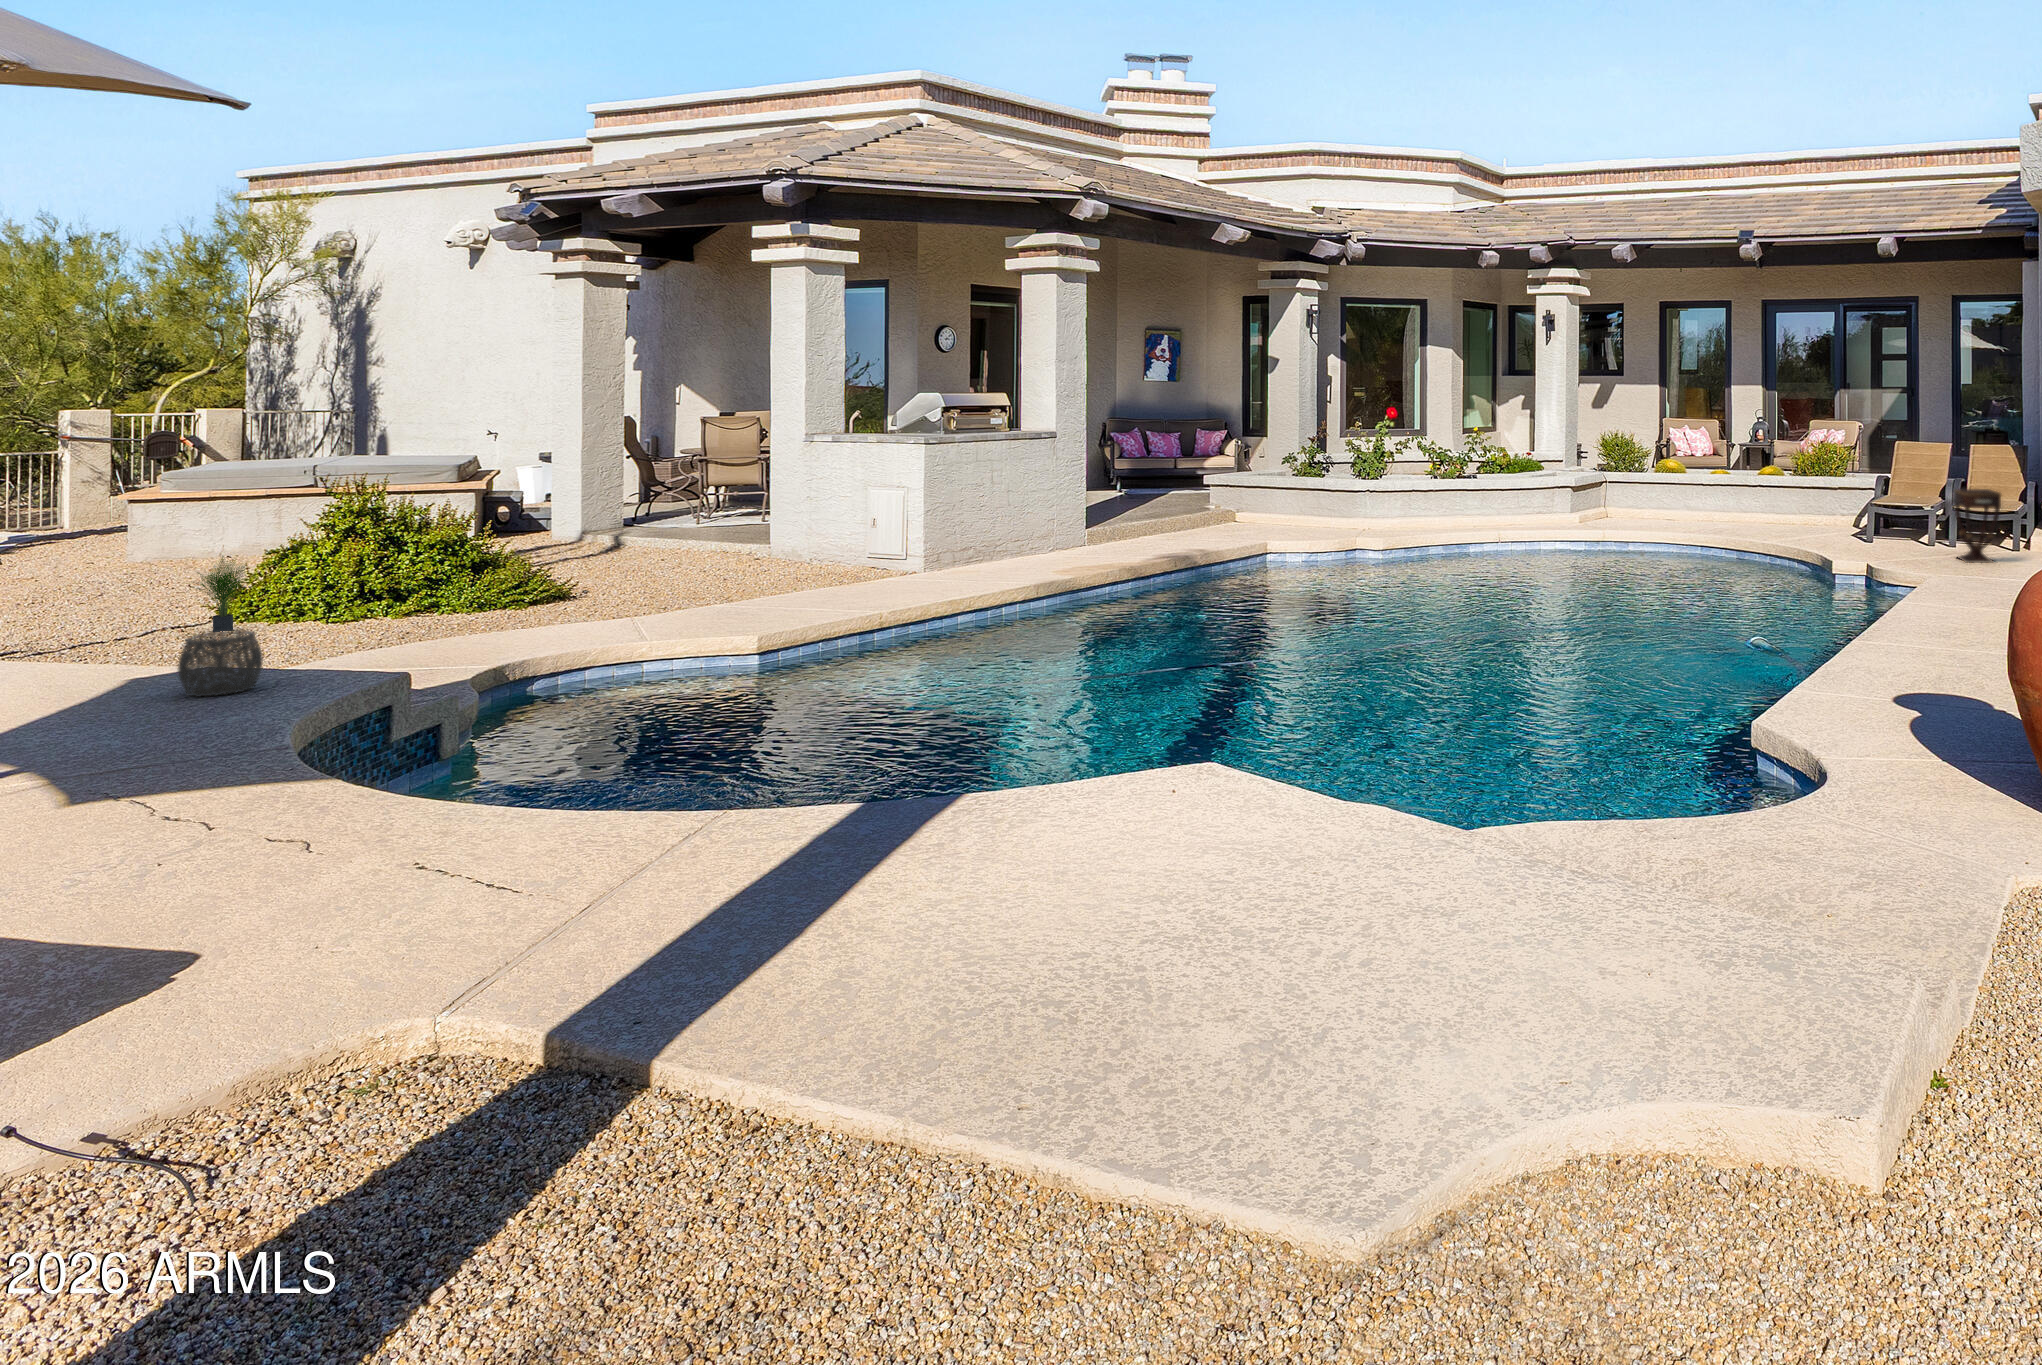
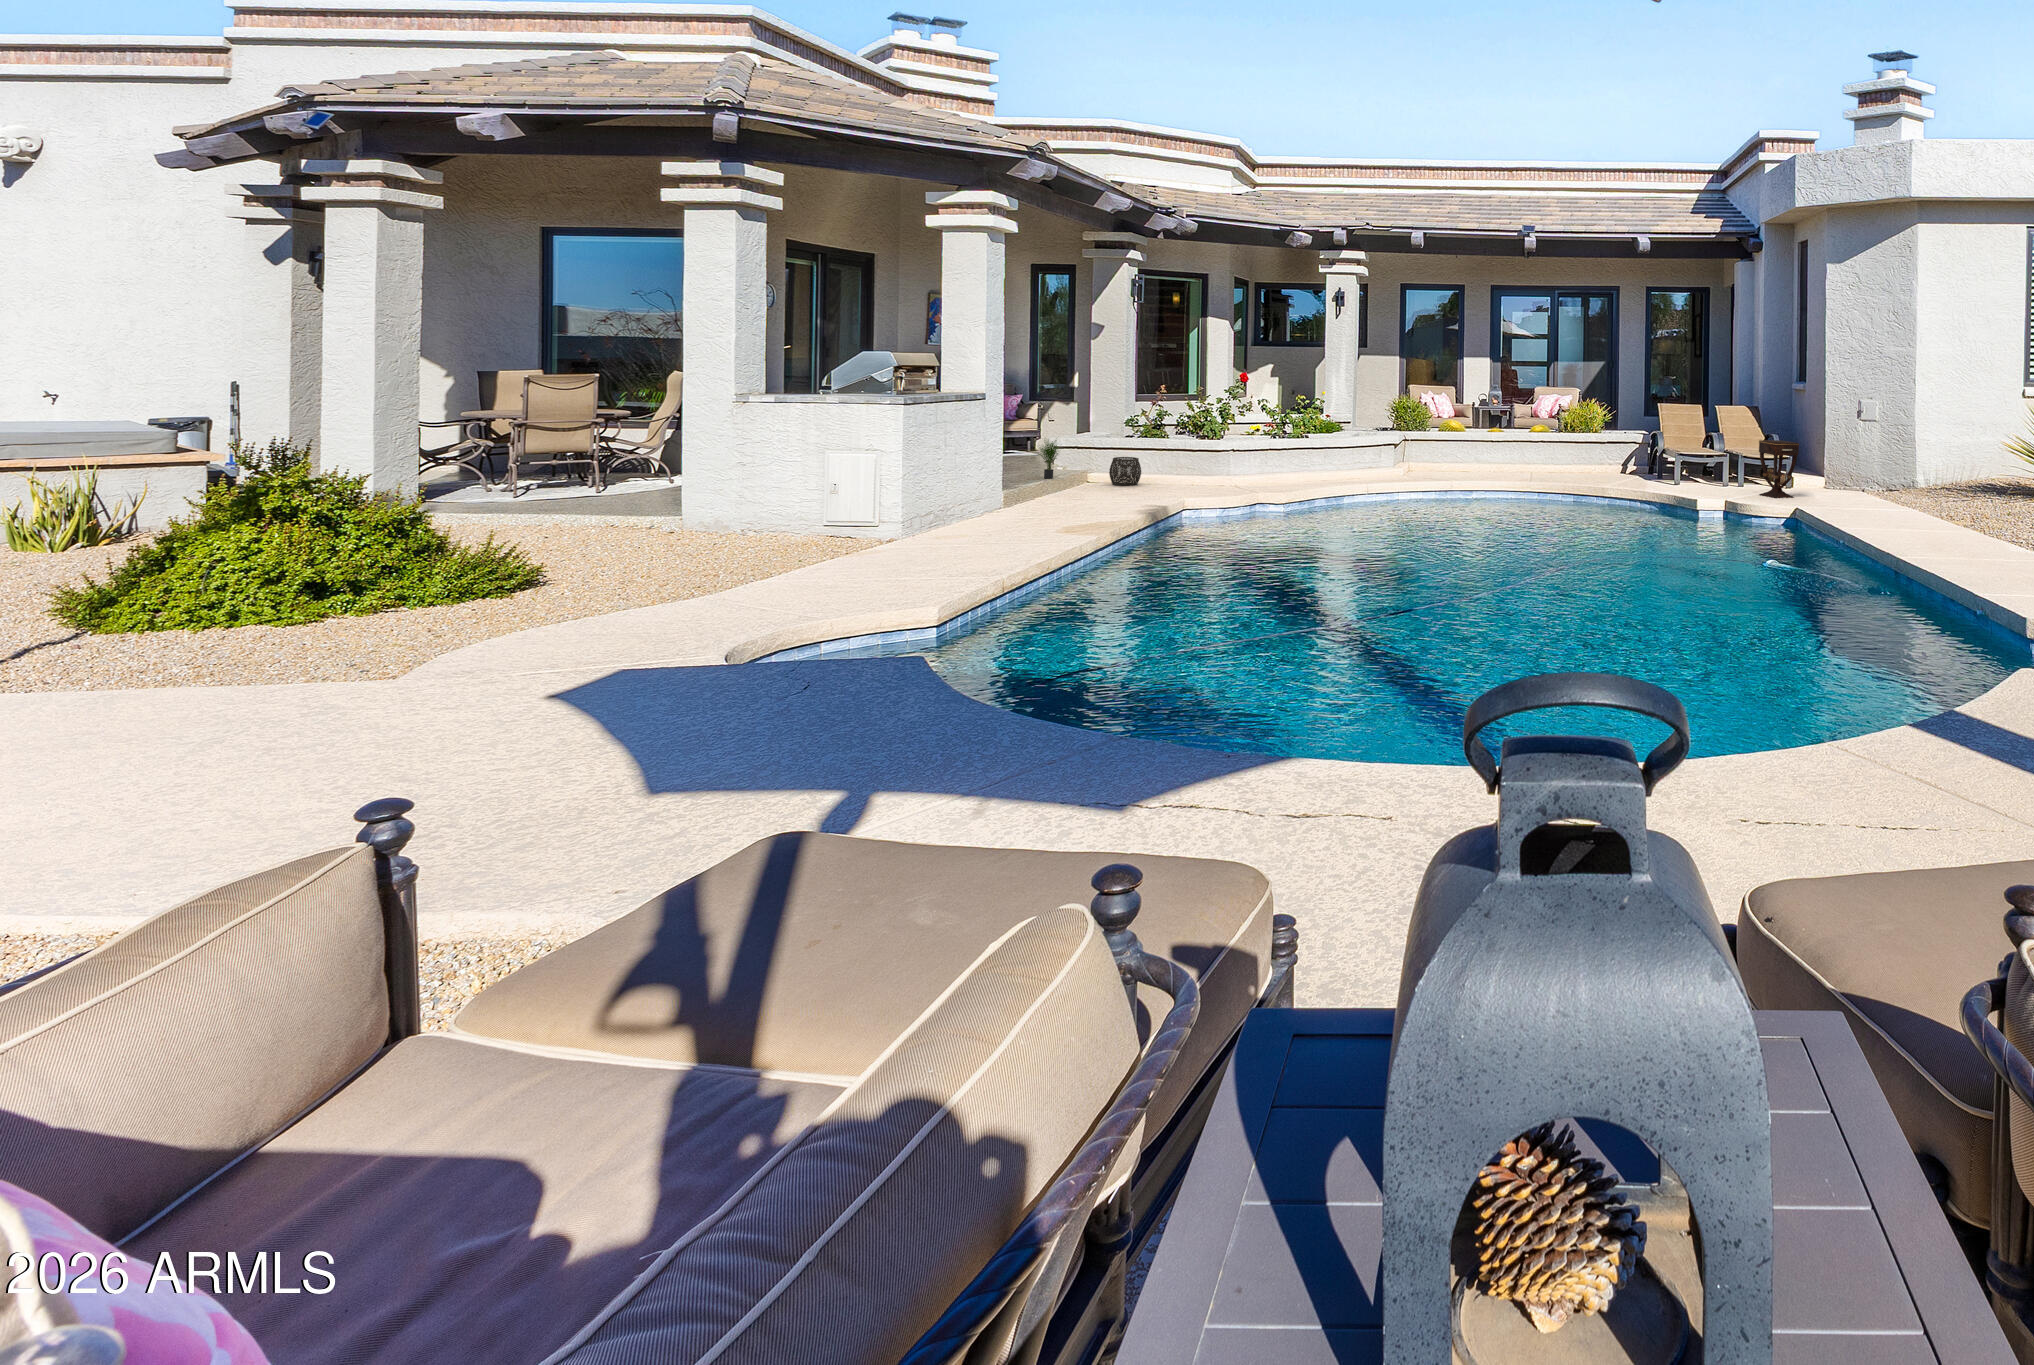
potted plant: present [196,556,246,632] -> present [1038,440,1058,479]
woven basket: present [178,630,263,697] -> present [1109,457,1141,486]

